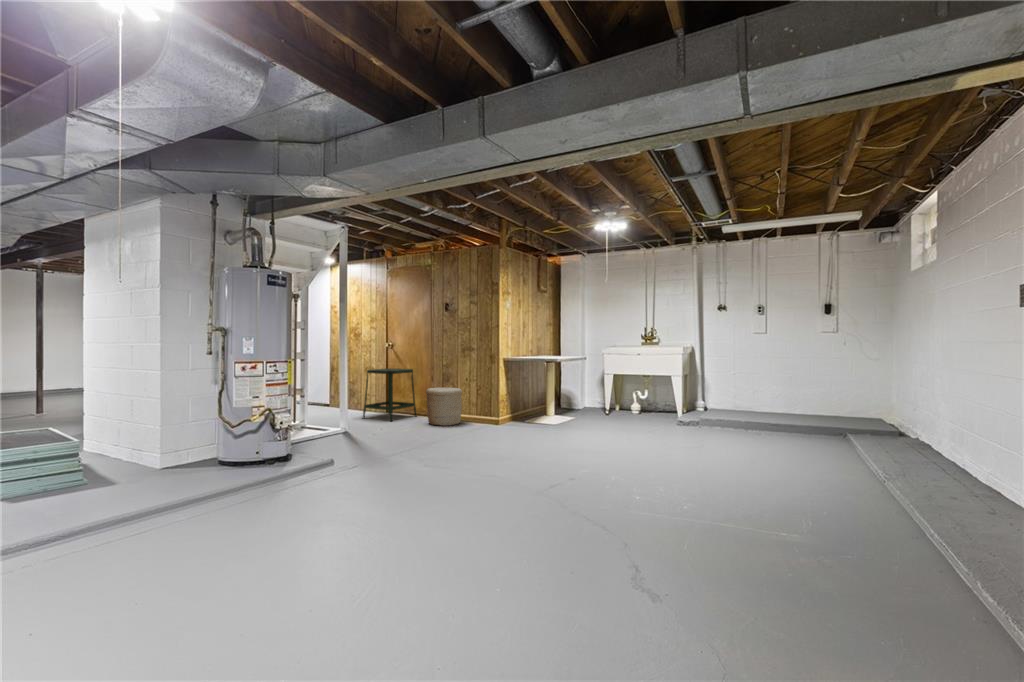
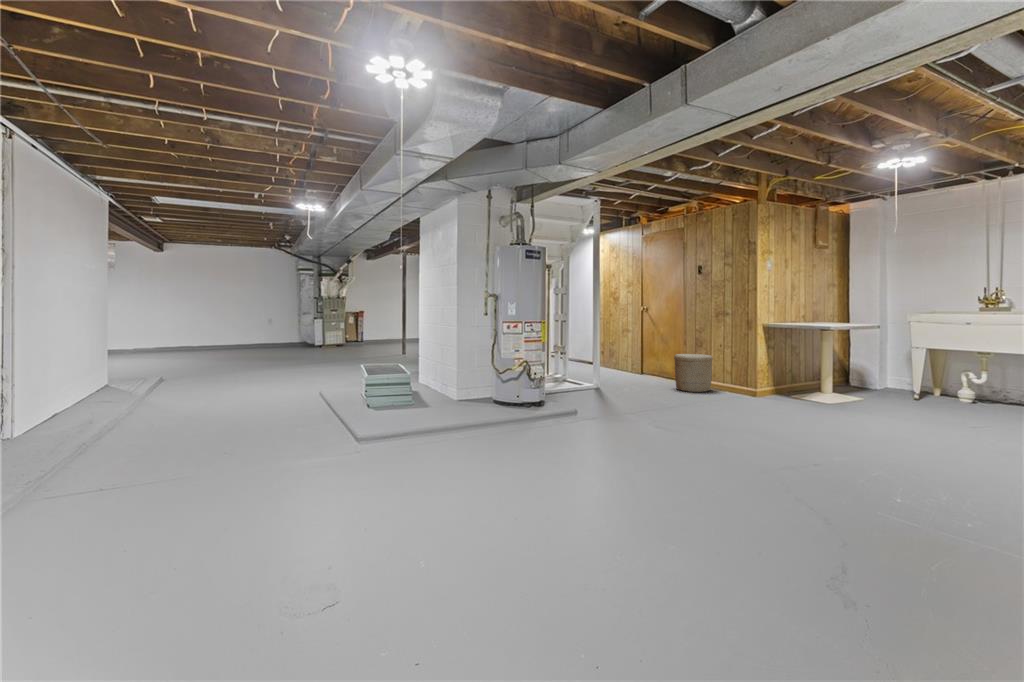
stool: present [363,368,416,421] -> none [615,334,668,384]

